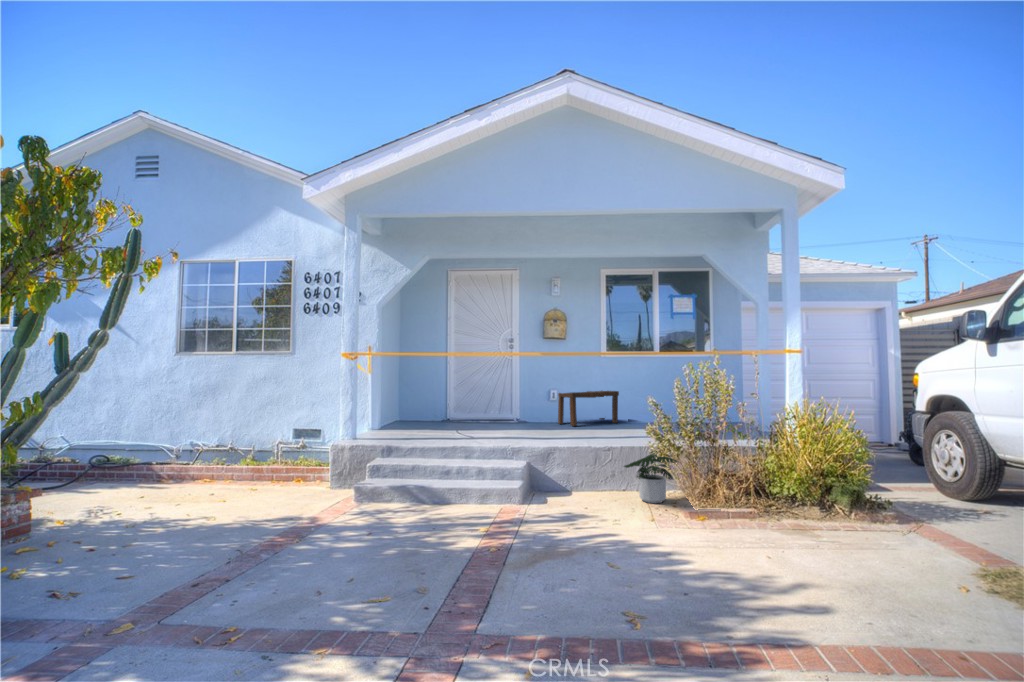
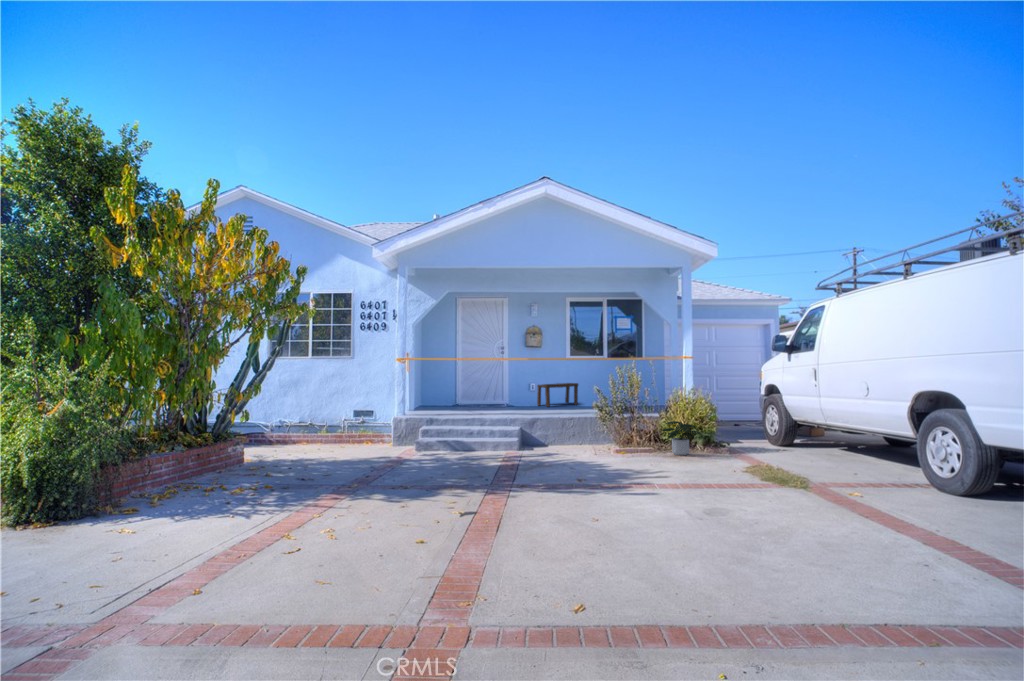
potted plant: present [624,451,679,503] -> present [662,421,701,455]

